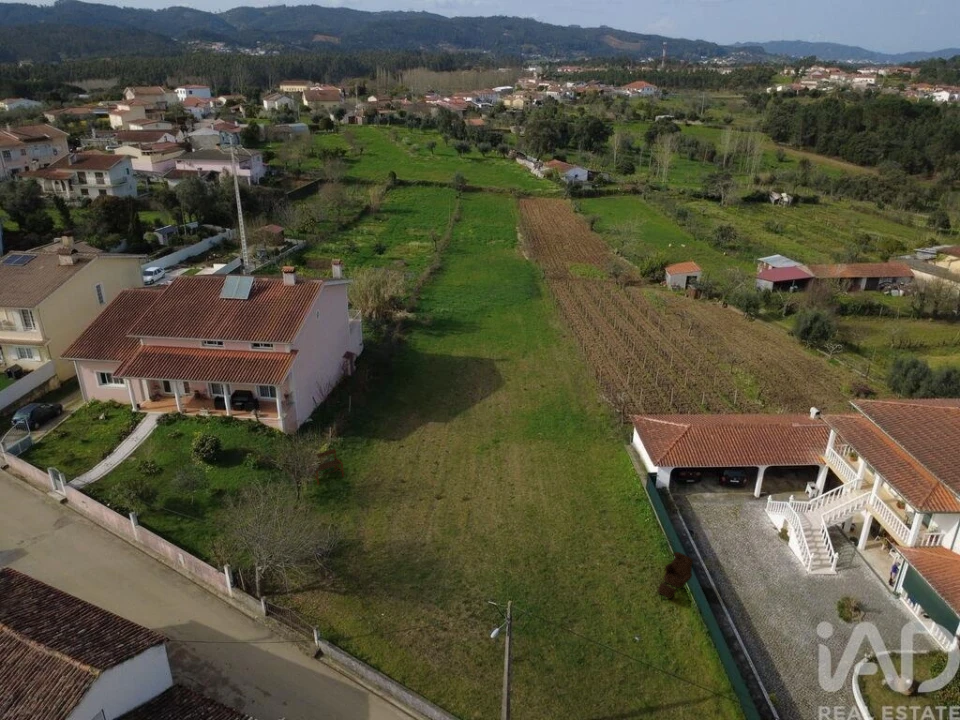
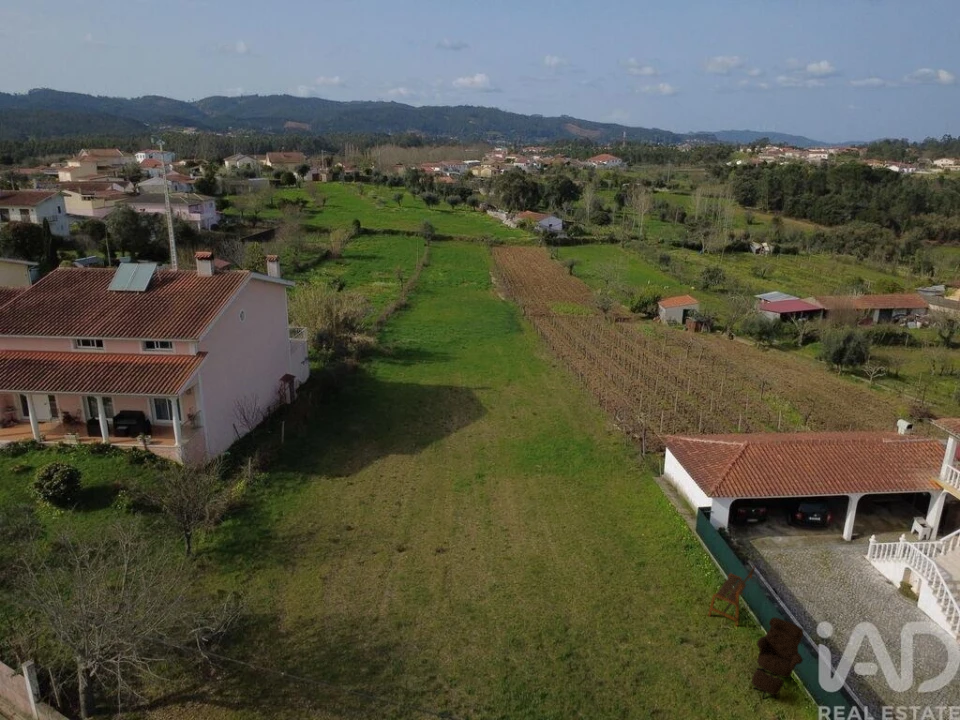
bench: present [314,449,344,485] -> present [708,567,755,626]

